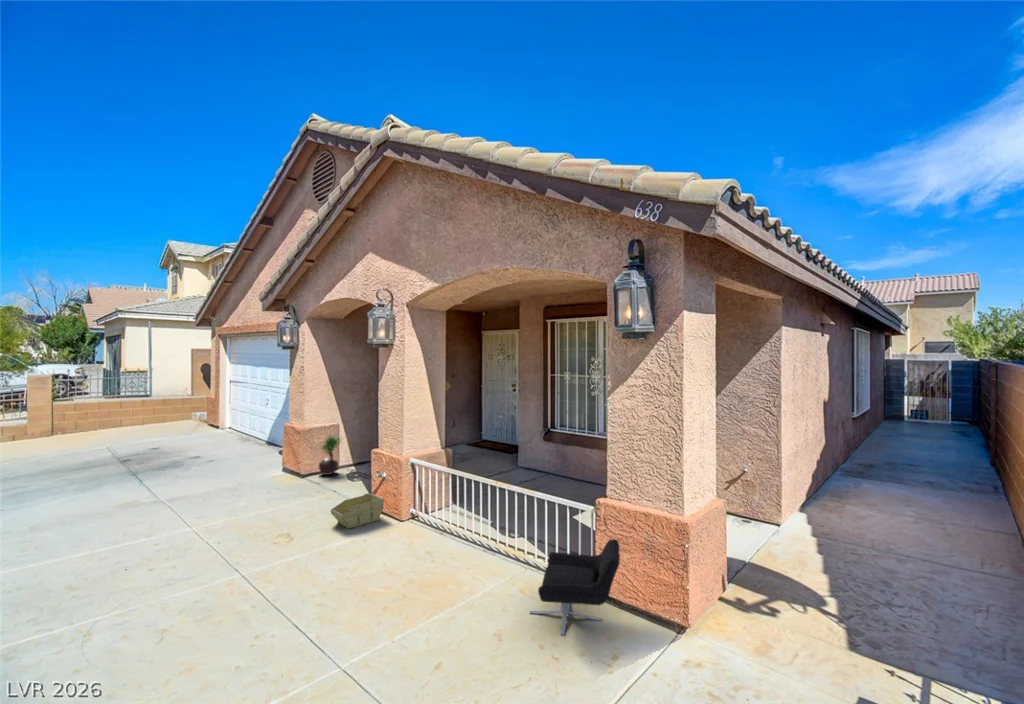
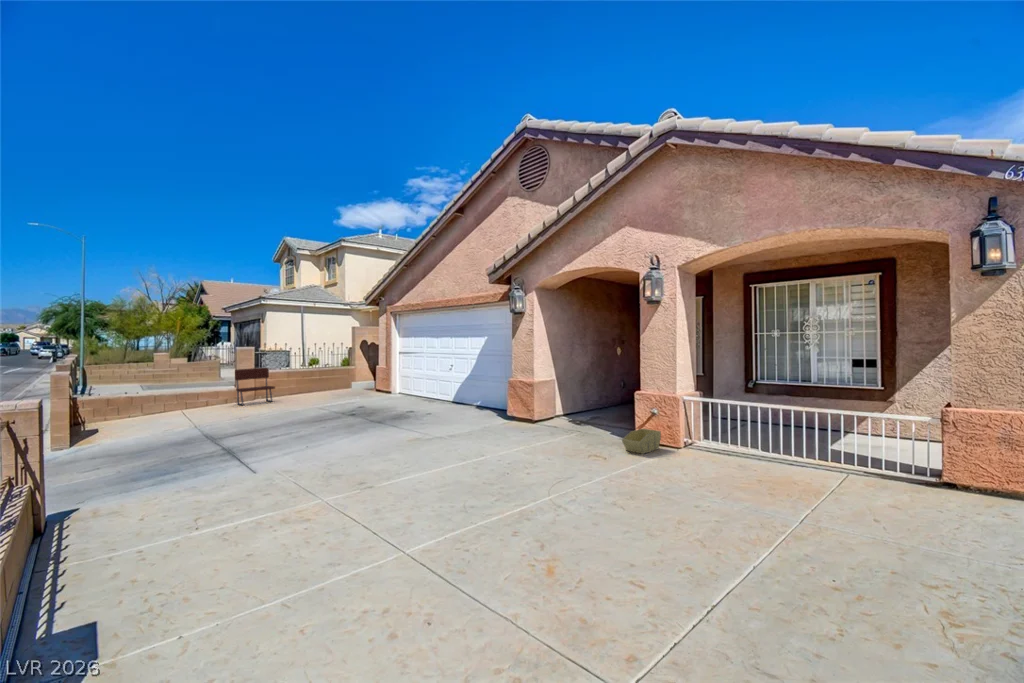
bench: none [20,396,73,441] -> present [235,368,275,405]
potted tree: present [319,436,341,475] -> none [547,386,568,423]
lounge chair: present [530,539,620,635] -> none [891,440,994,509]

